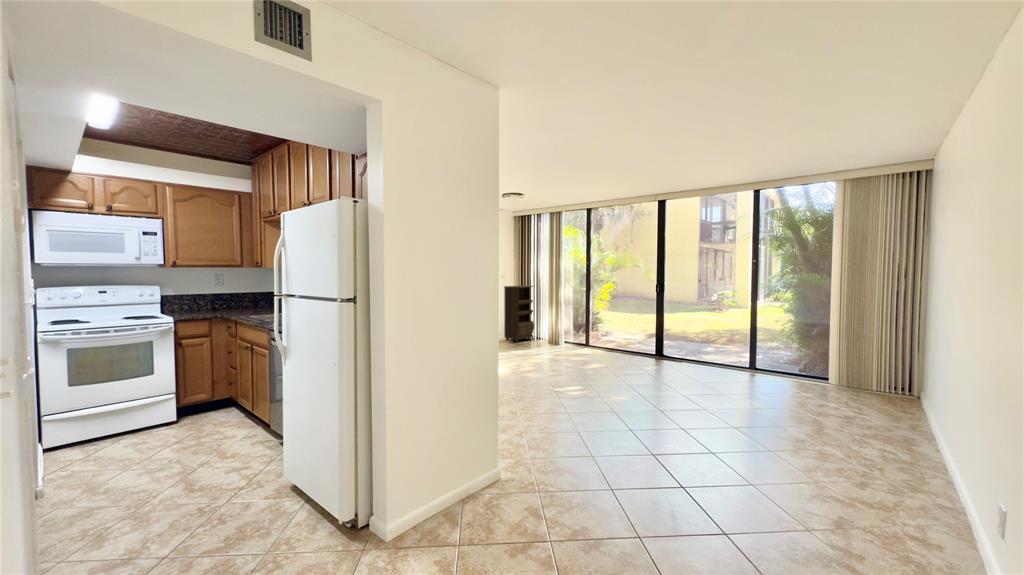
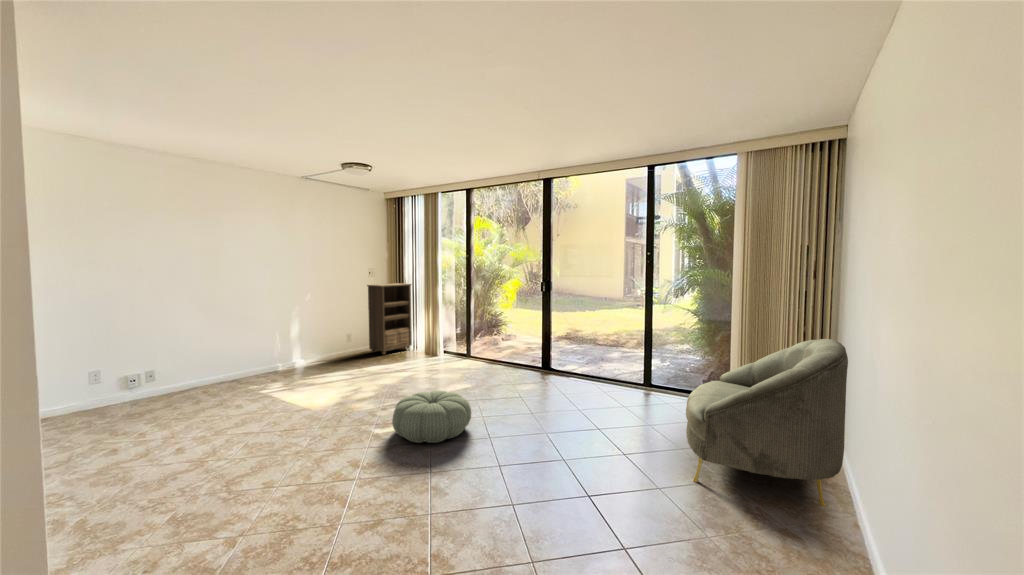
armchair: none [796,323,927,439] -> present [686,339,848,506]
pouf: none [565,360,621,393] -> present [392,390,471,443]

